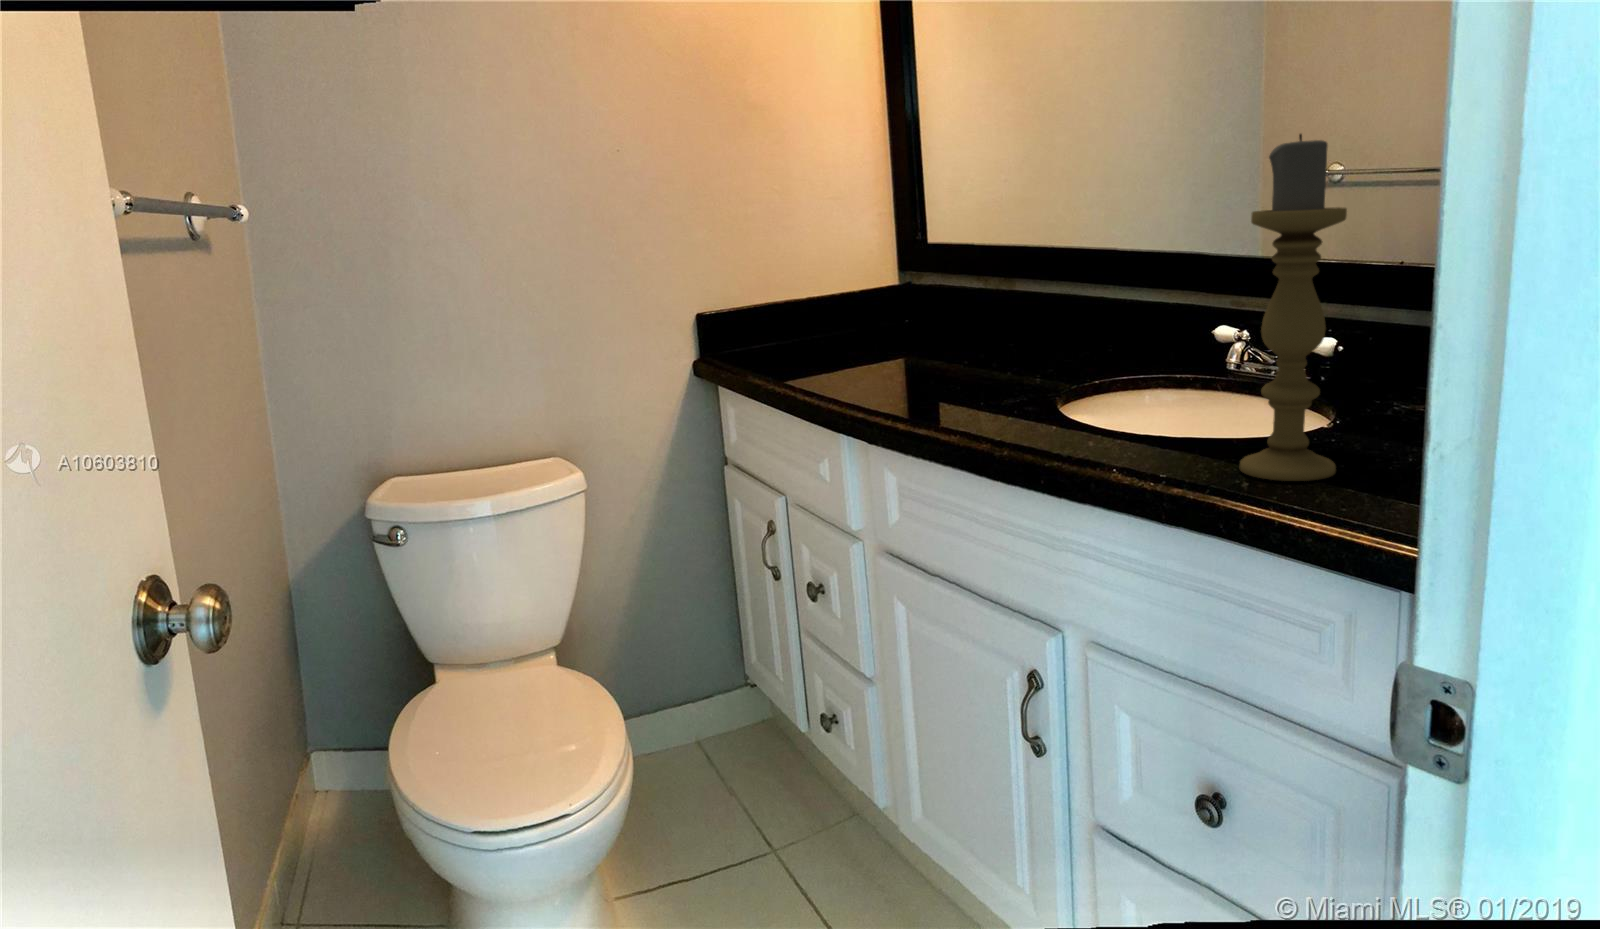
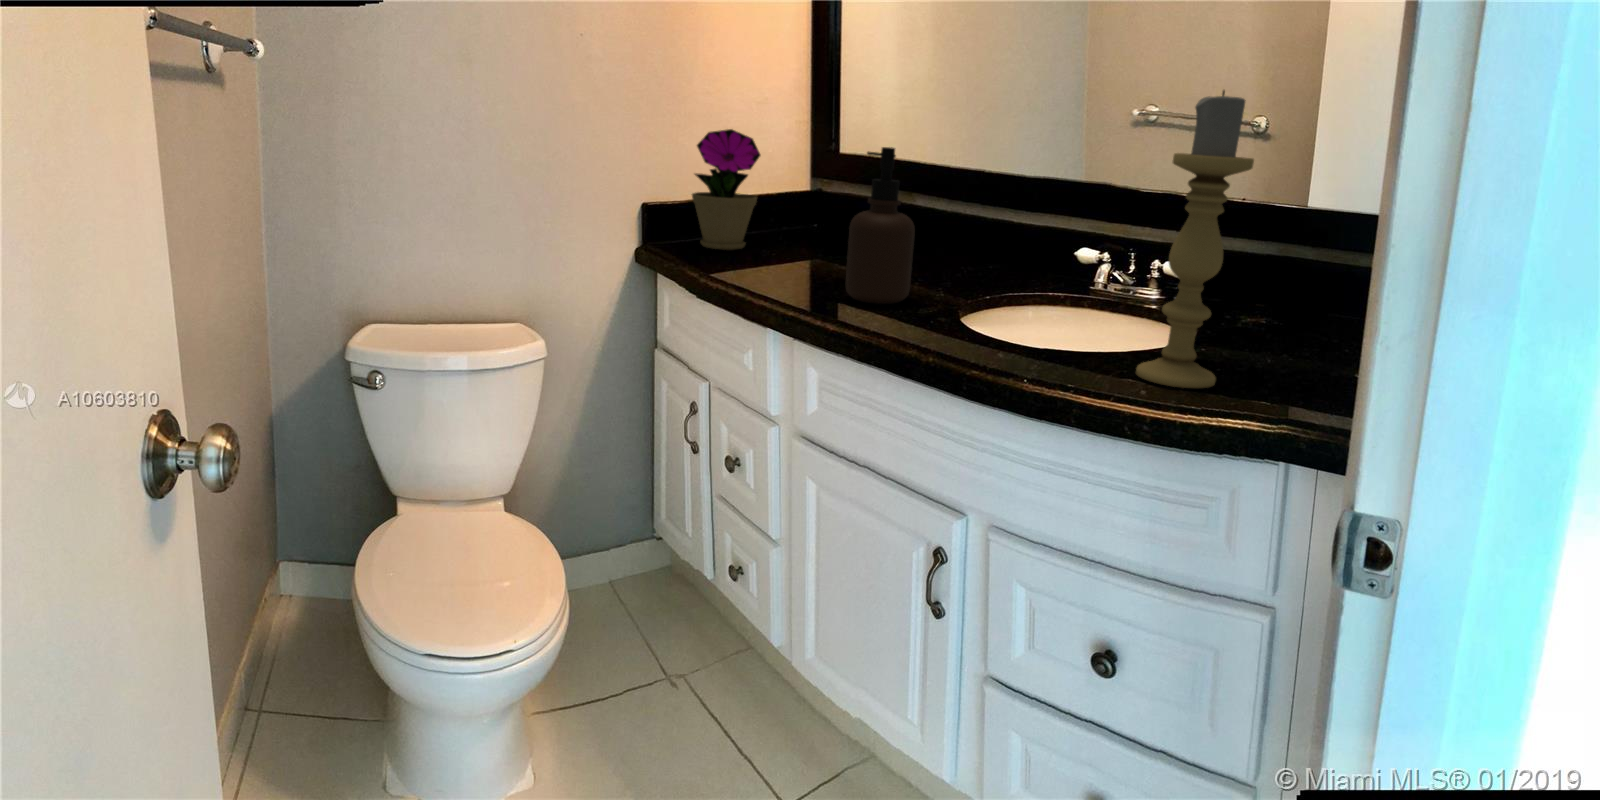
flower pot: none [769,232,842,365] -> present [692,129,760,250]
soap dispenser: none [923,236,998,412] -> present [846,147,915,304]

